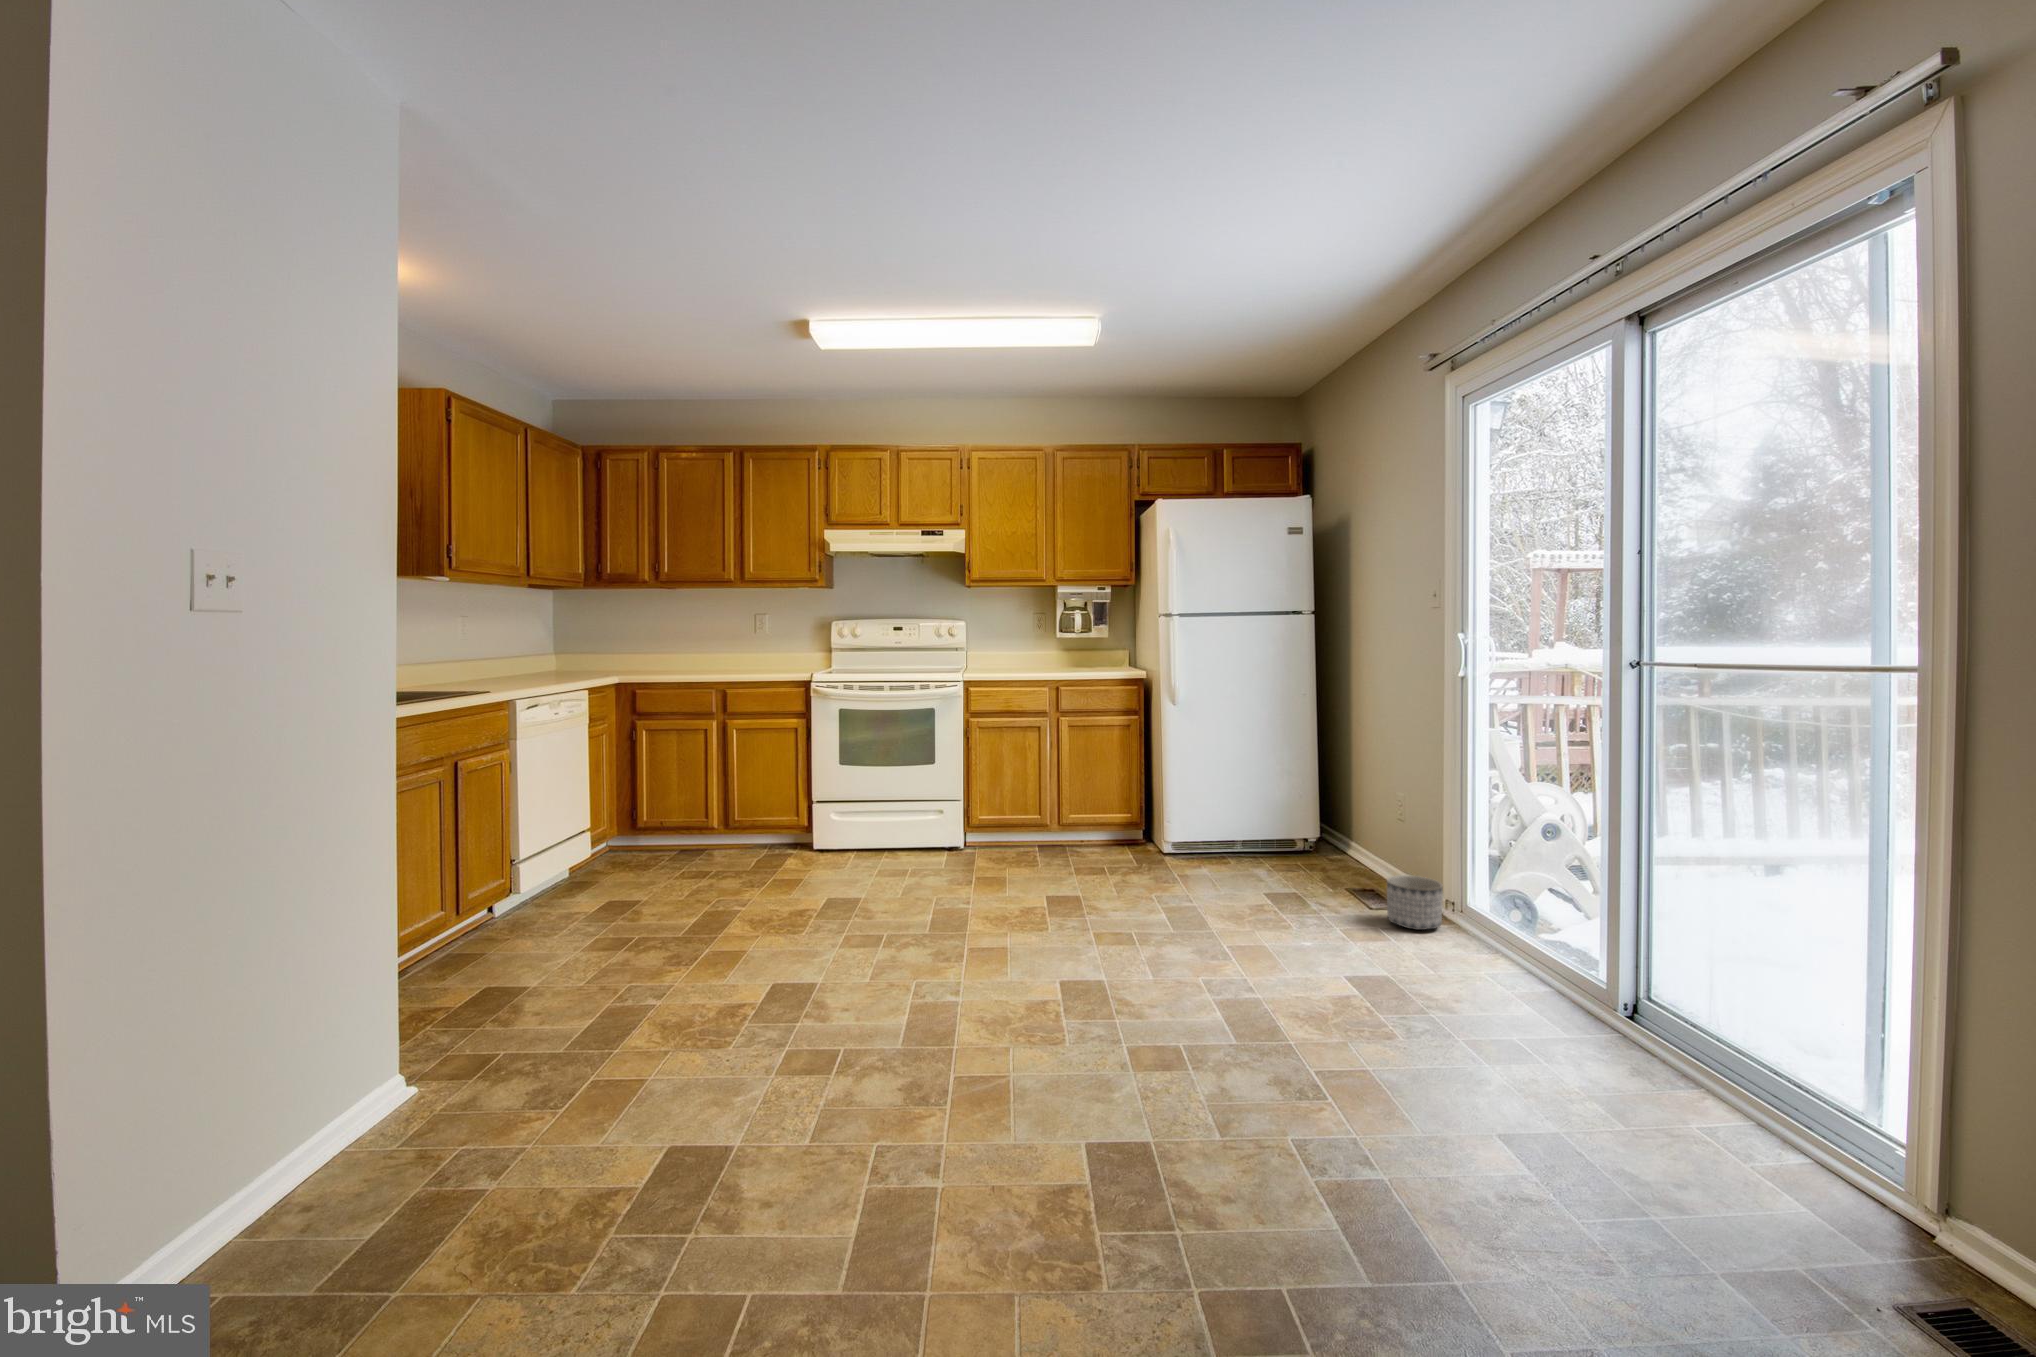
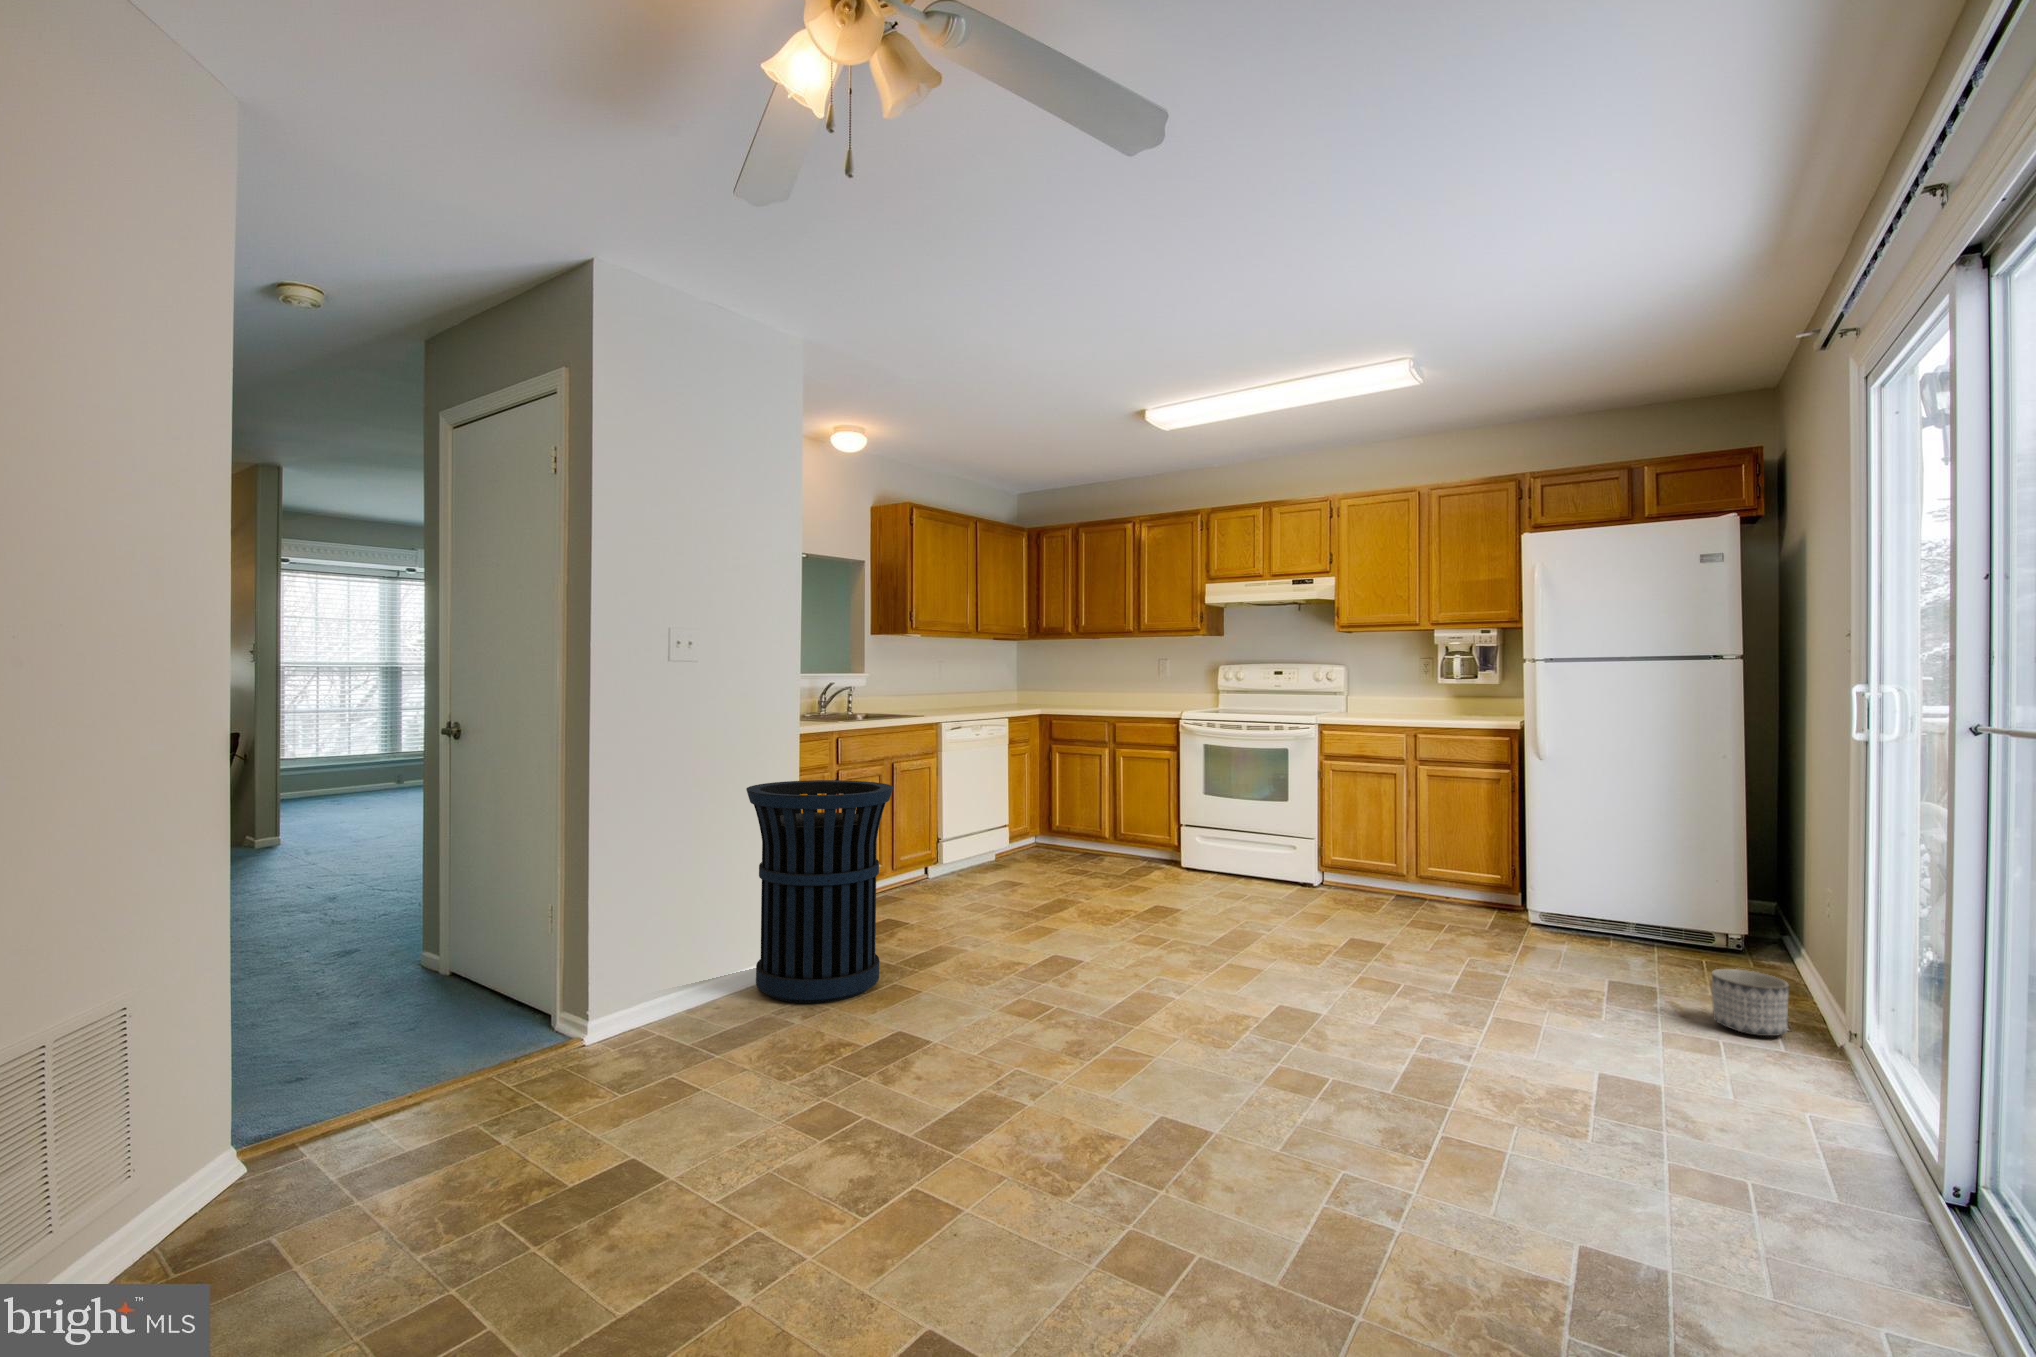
trash can: none [259,812,579,1252] -> present [746,780,893,1003]

